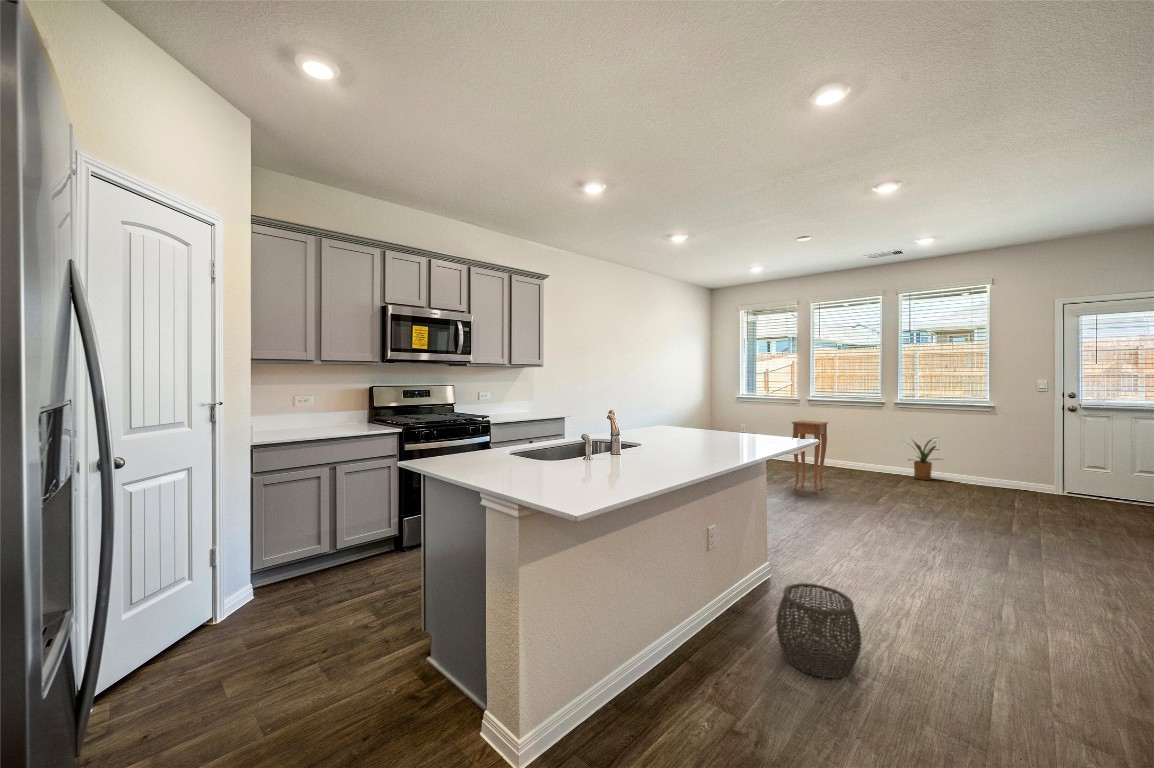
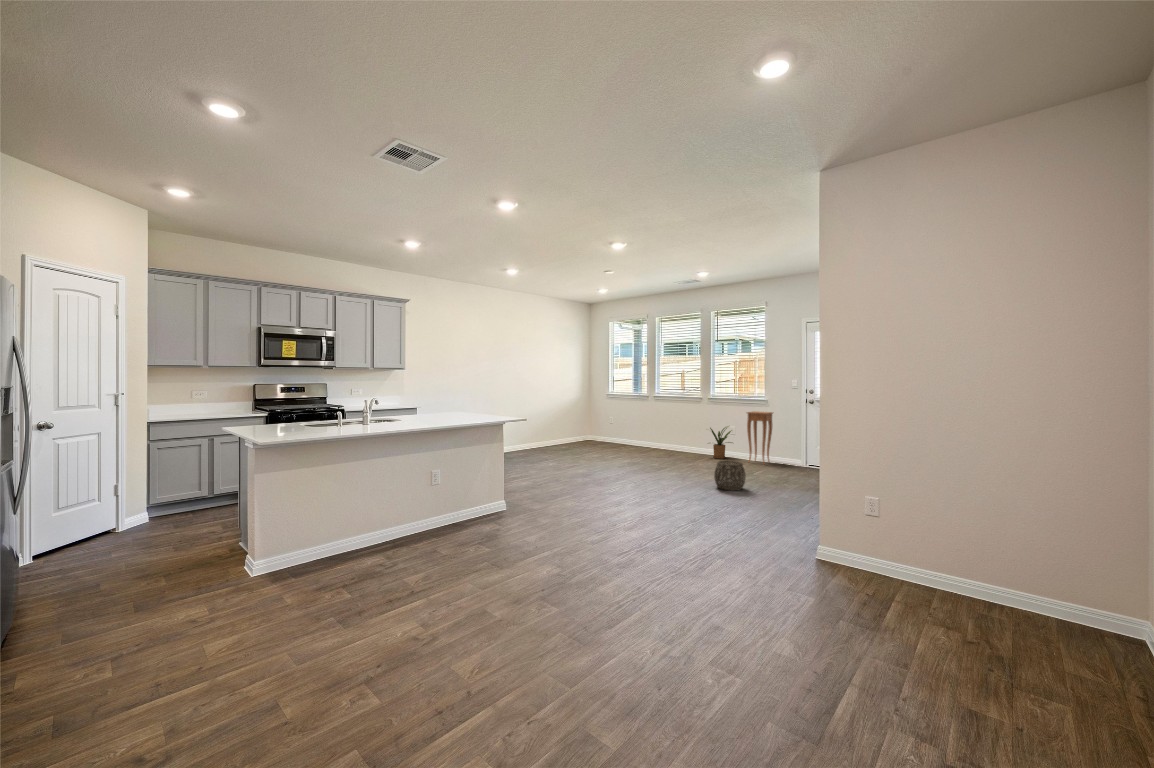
side table: present [792,420,828,493] -> present [747,411,773,464]
woven basket: present [776,583,862,679] -> present [714,460,746,491]

